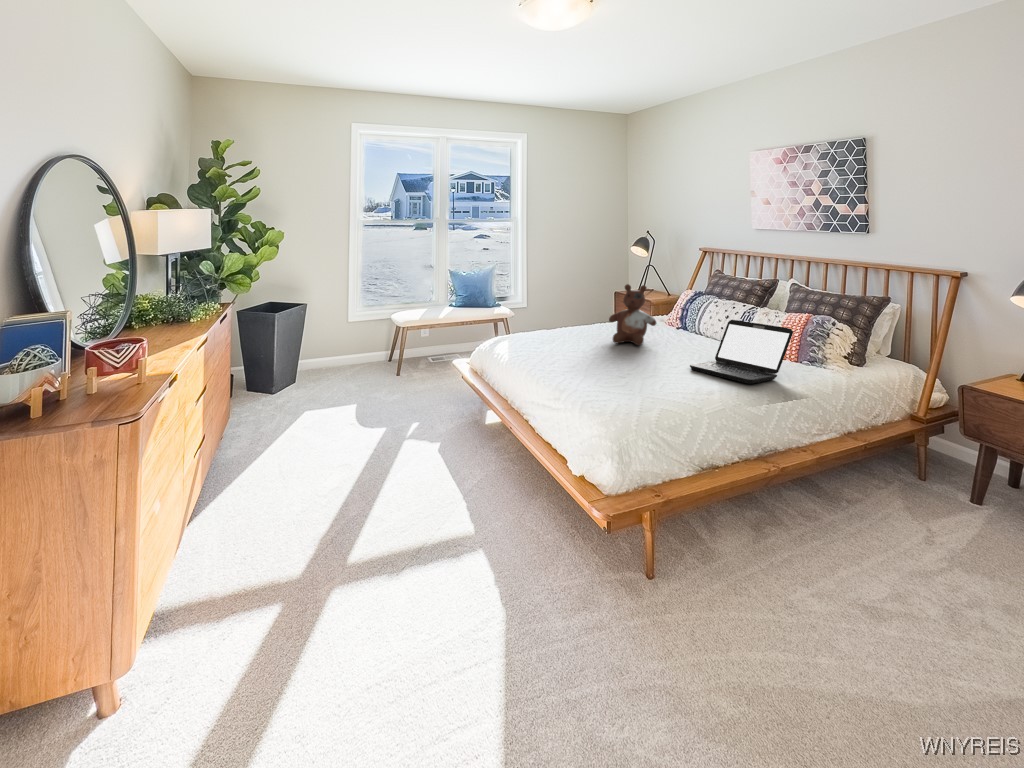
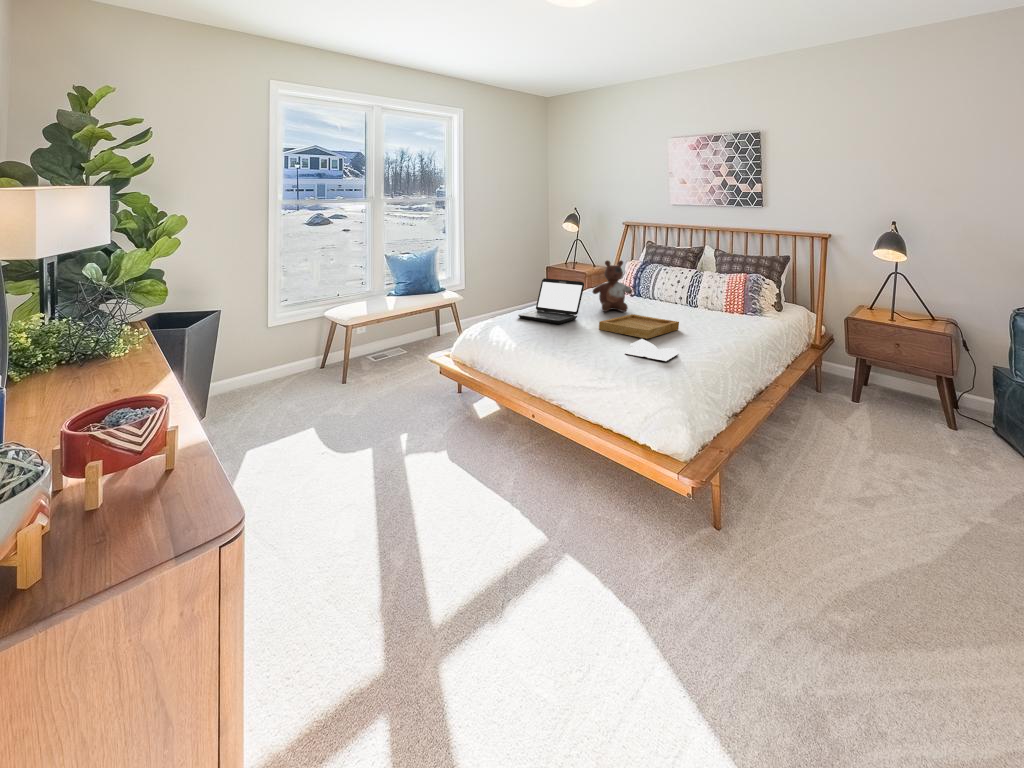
laptop: present [690,320,793,384] -> present [518,278,584,324]
tray: none [584,348,682,375] -> present [599,314,679,339]
book: none [576,373,641,402] -> present [625,339,678,362]

